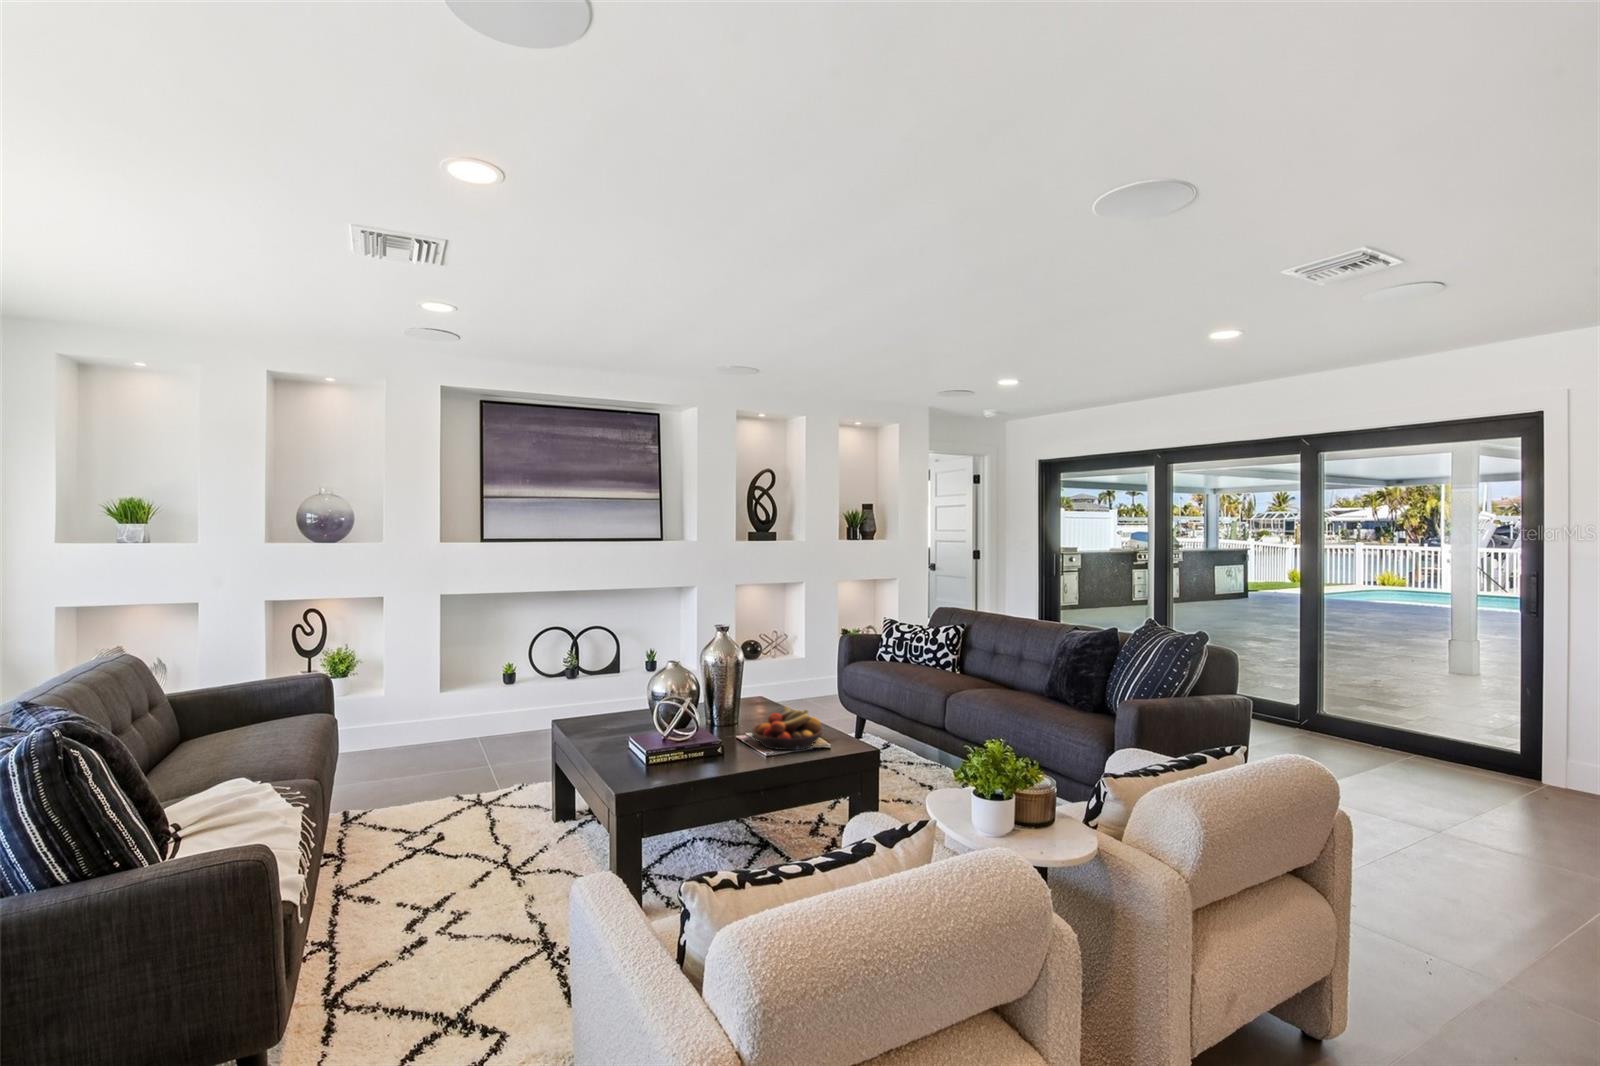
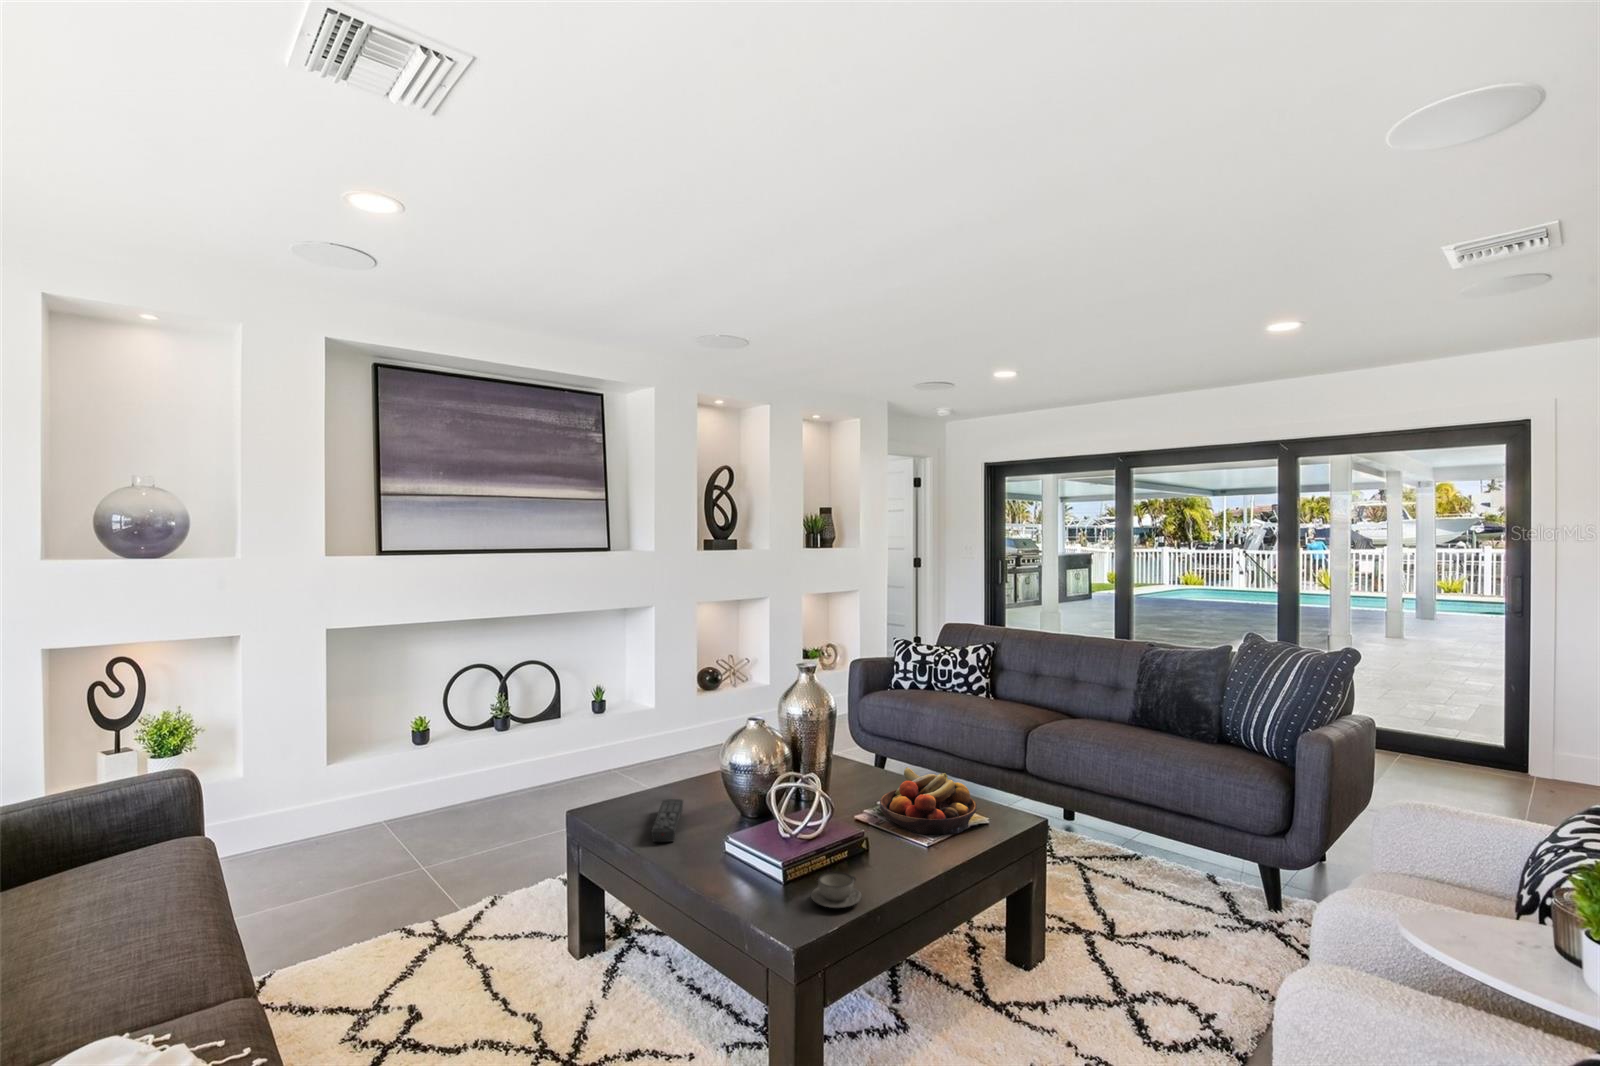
remote control: none [586,717,626,741] -> present [651,799,683,842]
teacup: none [649,758,684,778] -> present [811,872,862,908]

